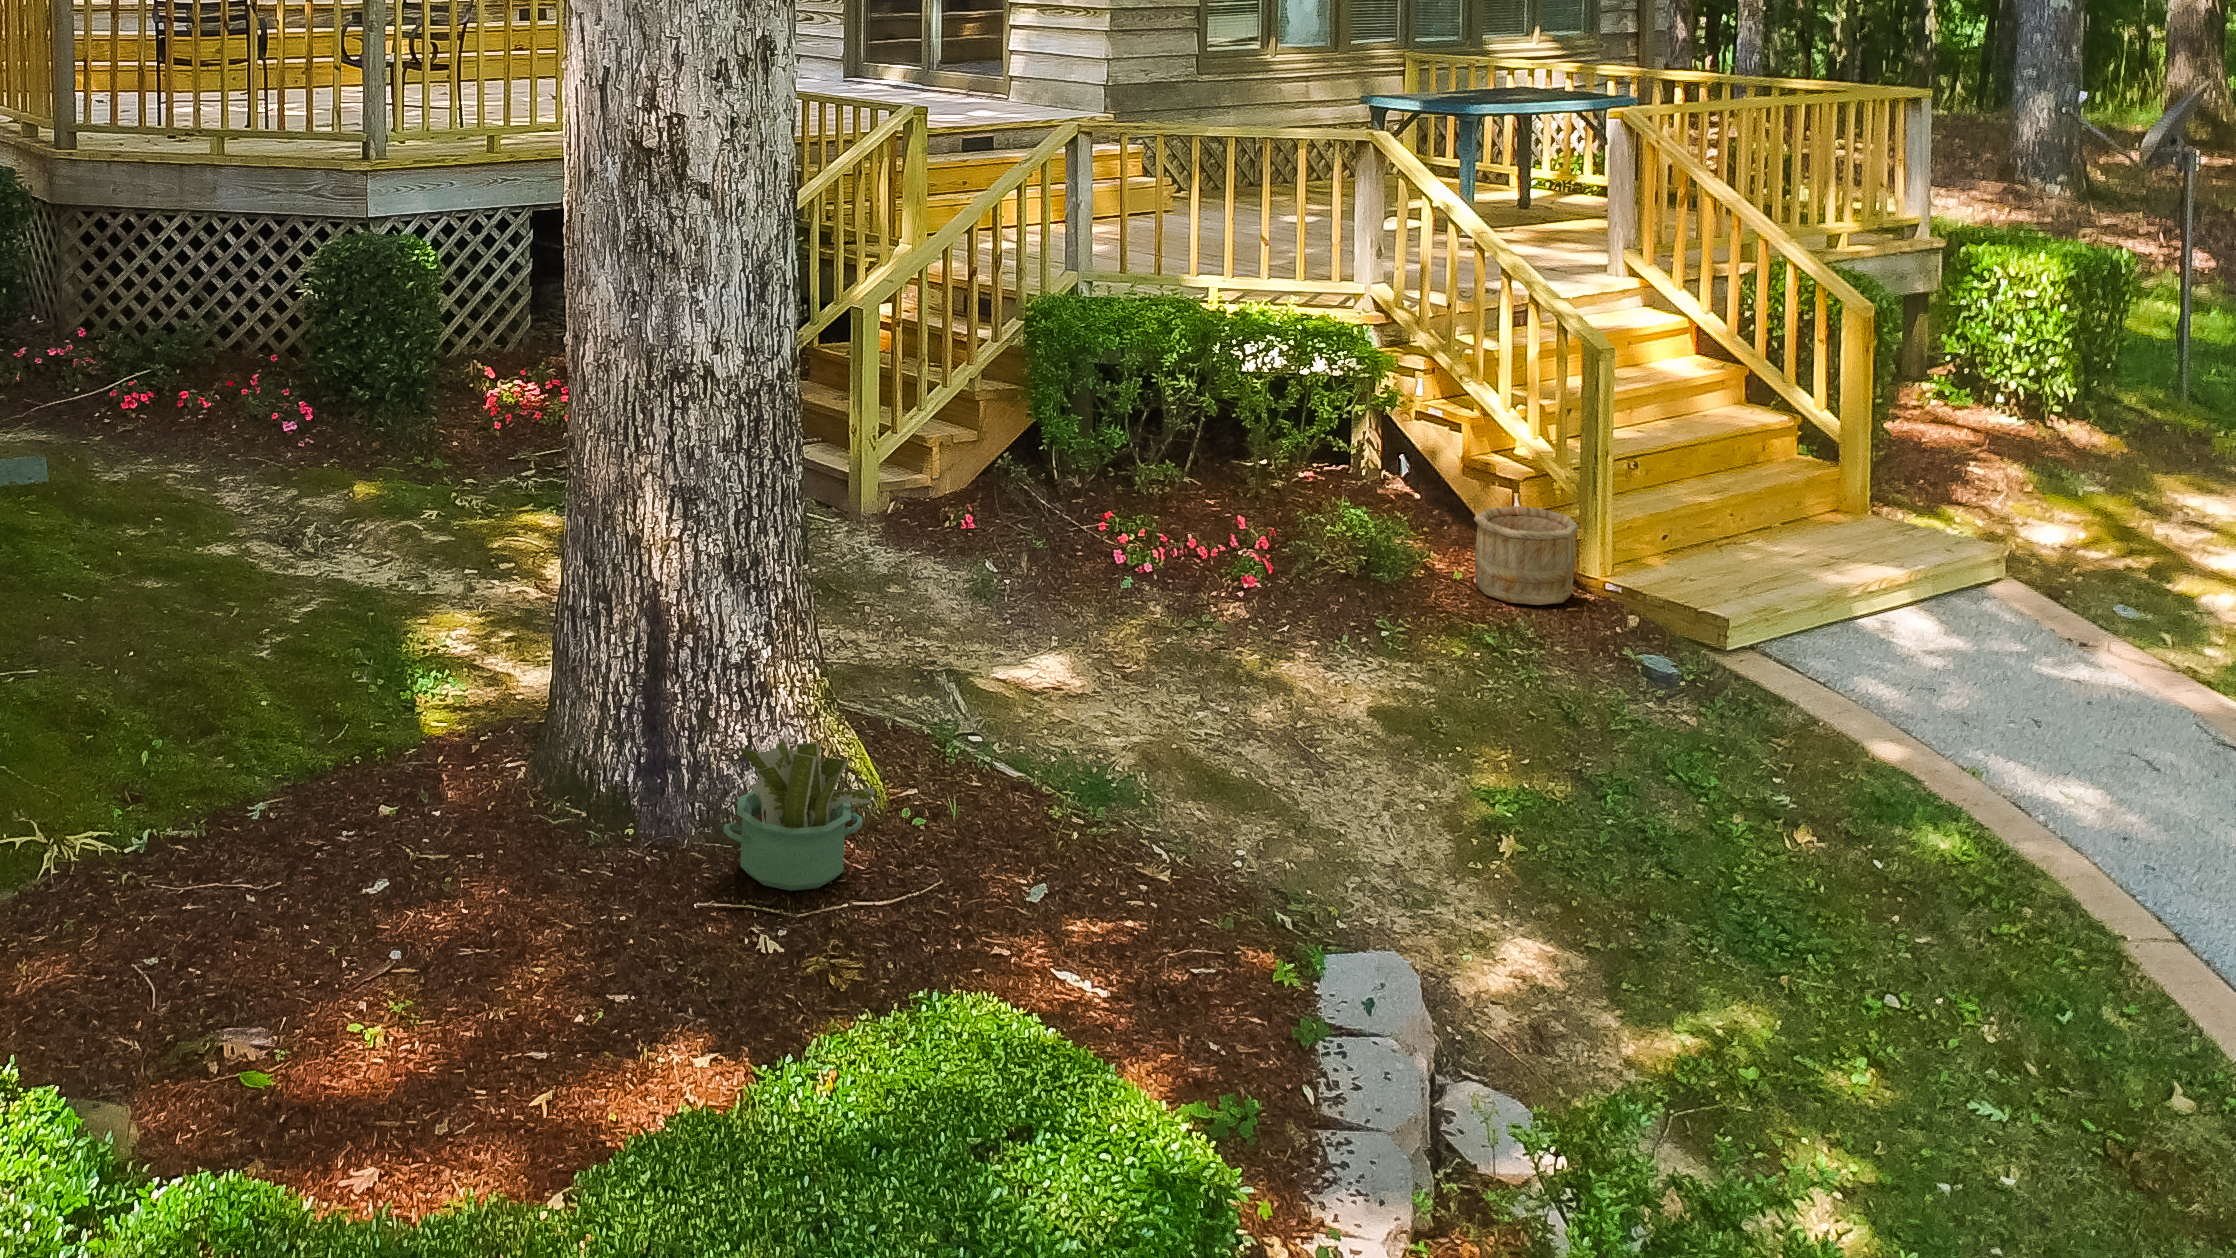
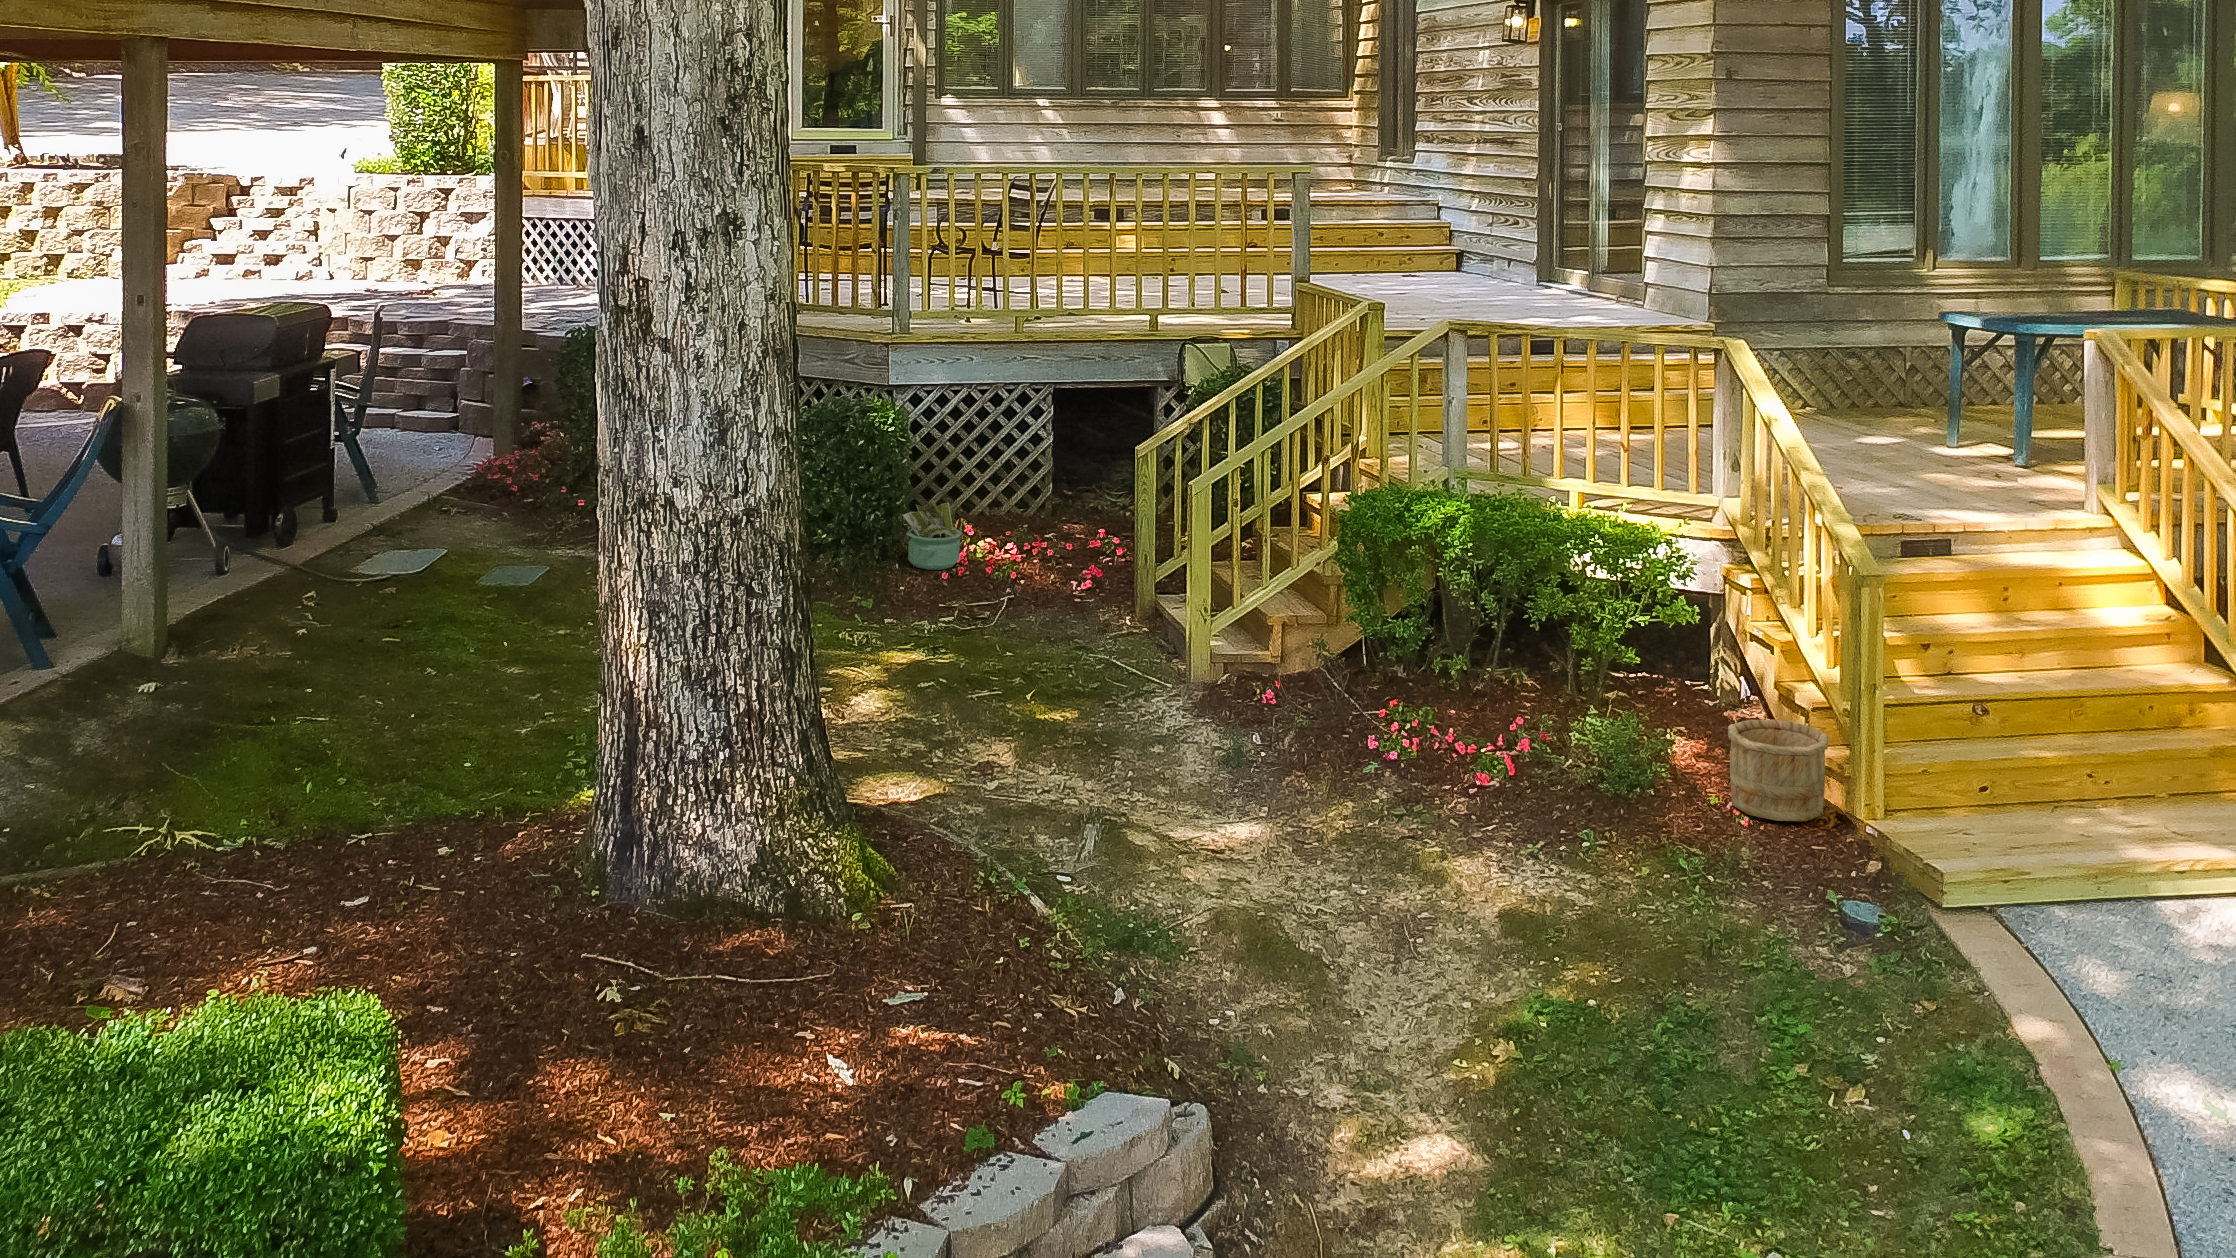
decorative plant: present [724,738,876,891] -> present [903,501,962,569]

